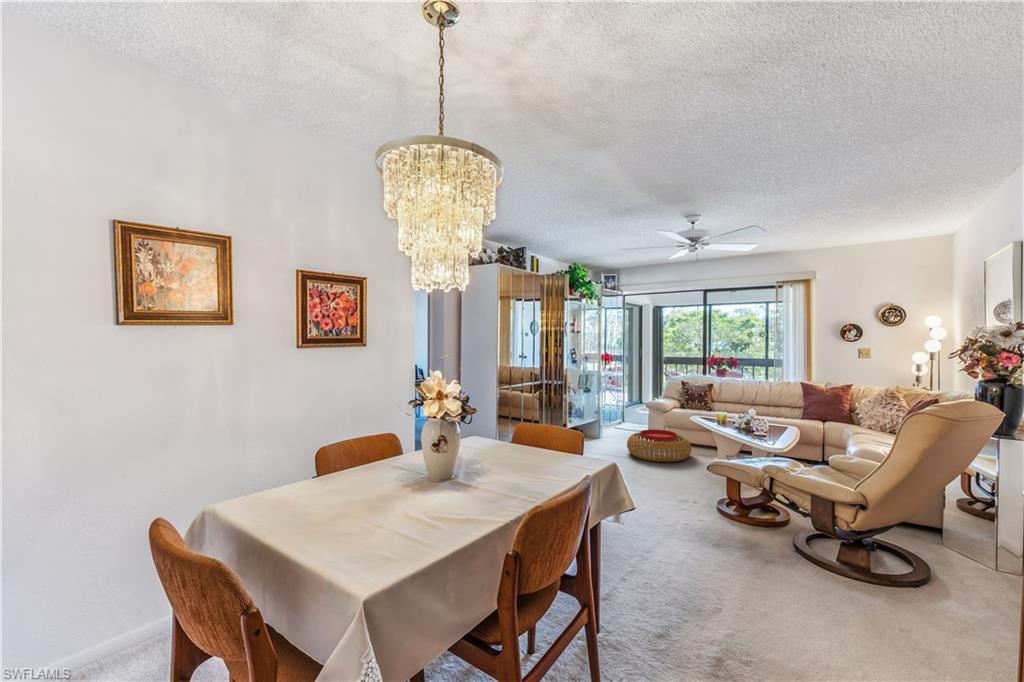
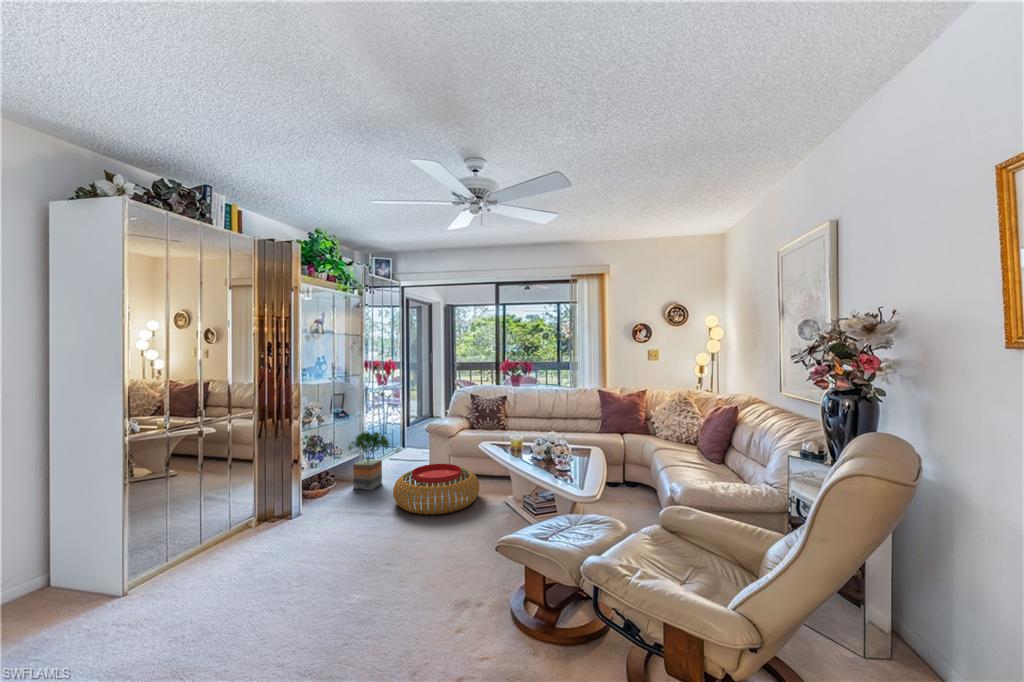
potted tree: none [591,403,622,444] -> present [348,432,390,490]

